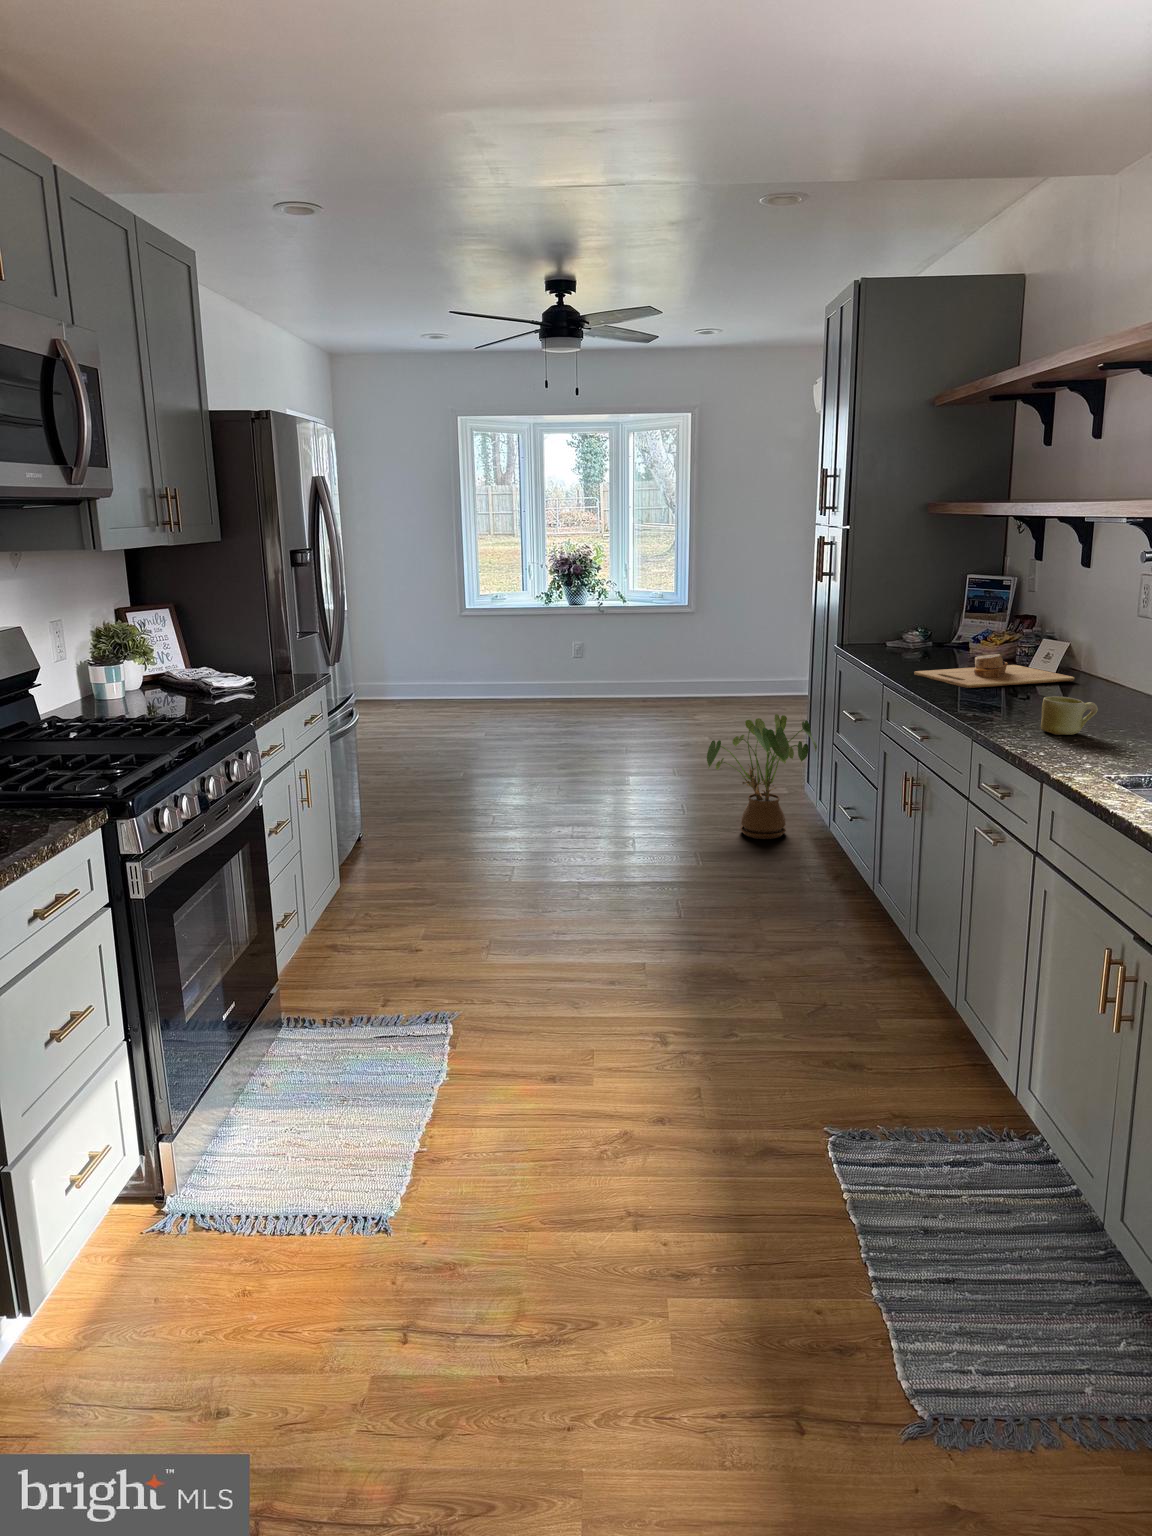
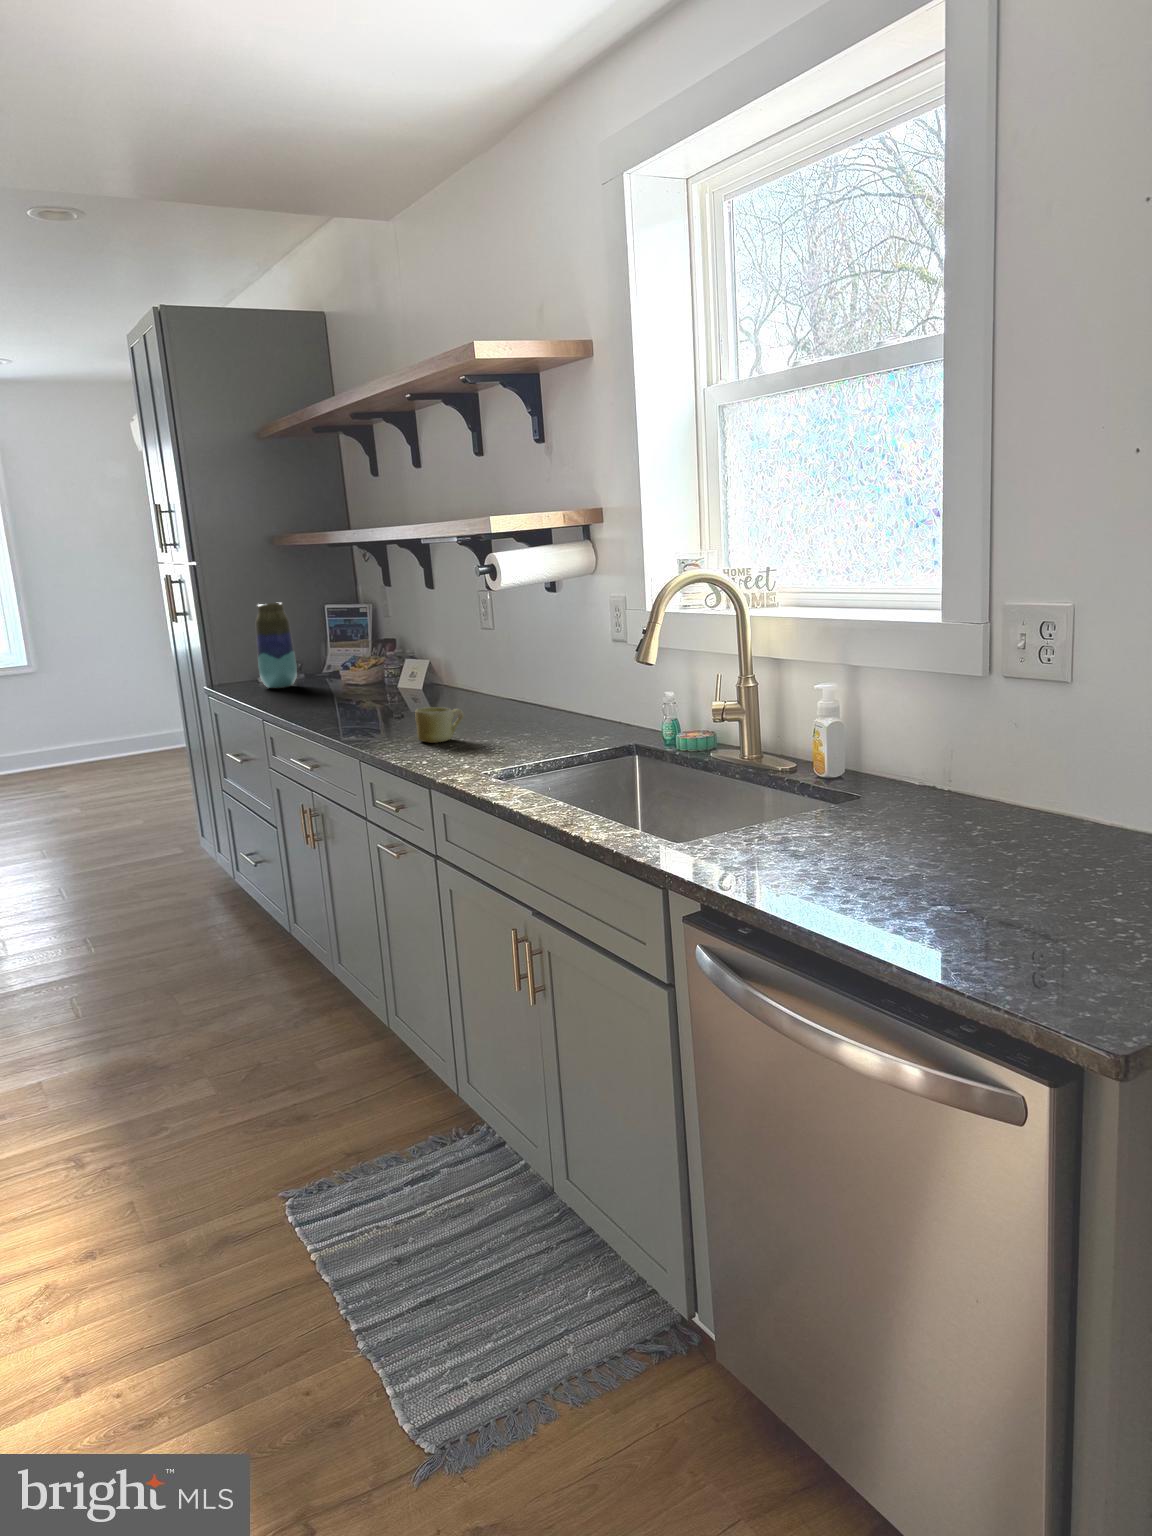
vase: none [889,568,927,653] -> present [256,603,297,688]
cutting board: present [914,654,1074,688] -> none [291,677,438,713]
house plant: present [707,714,817,839] -> none [82,769,205,906]

